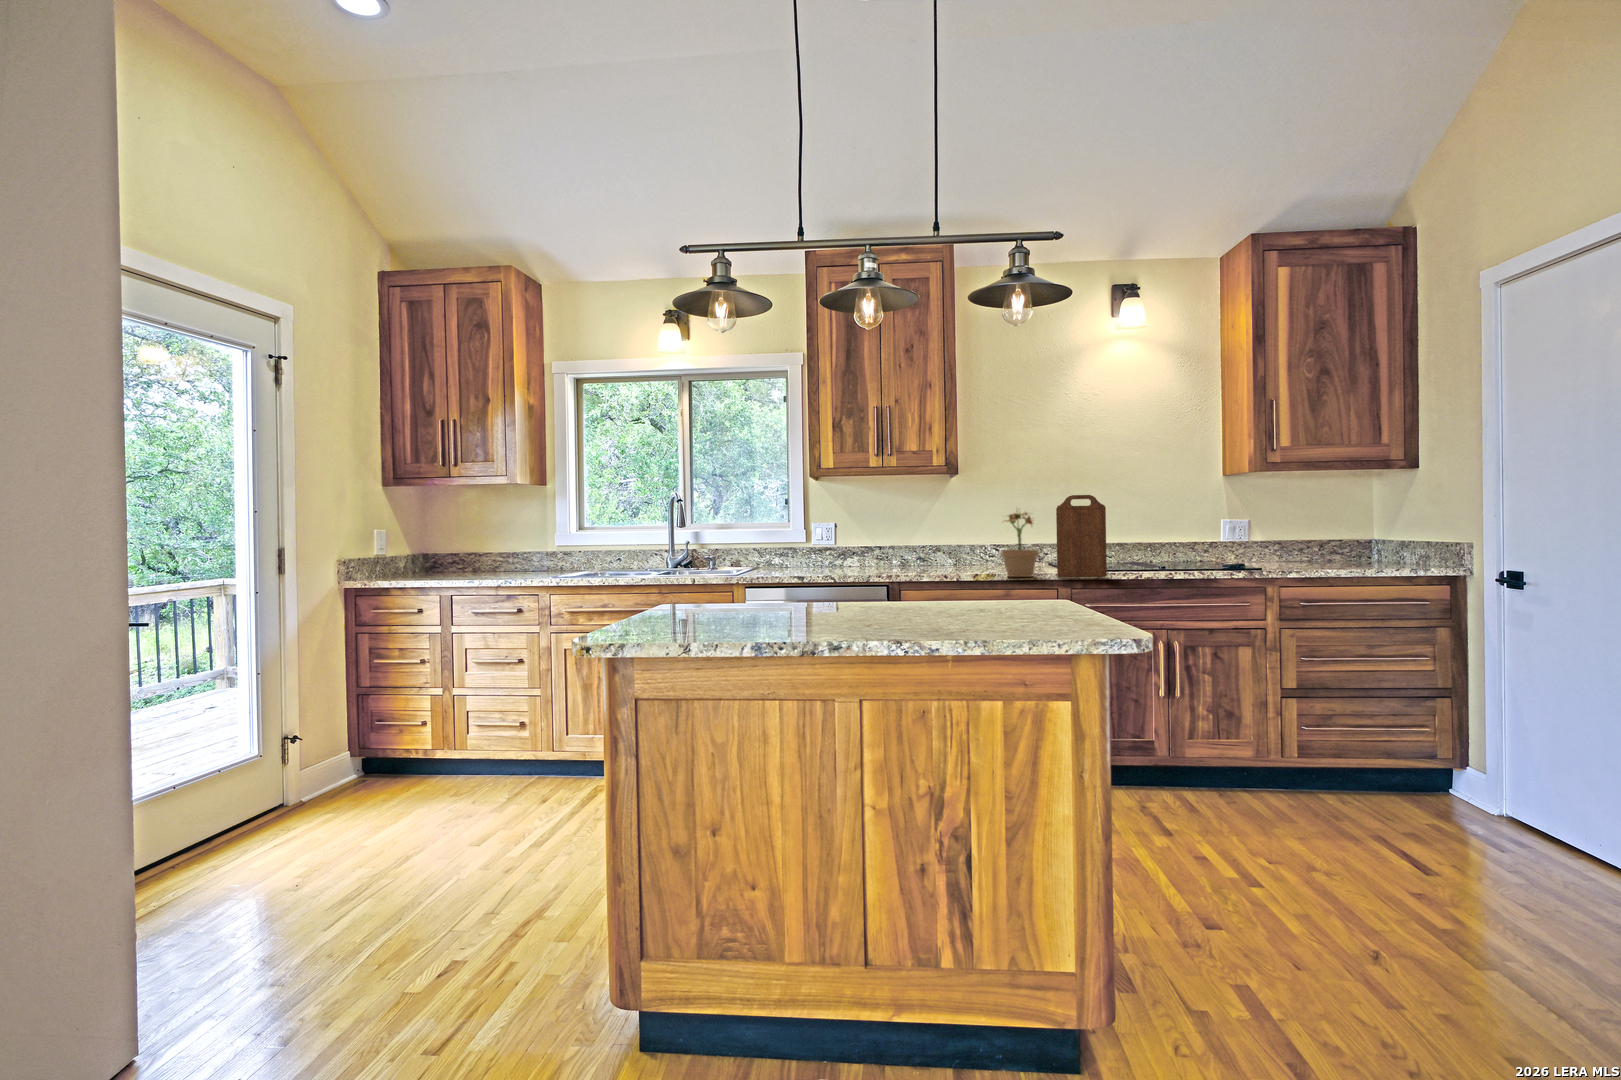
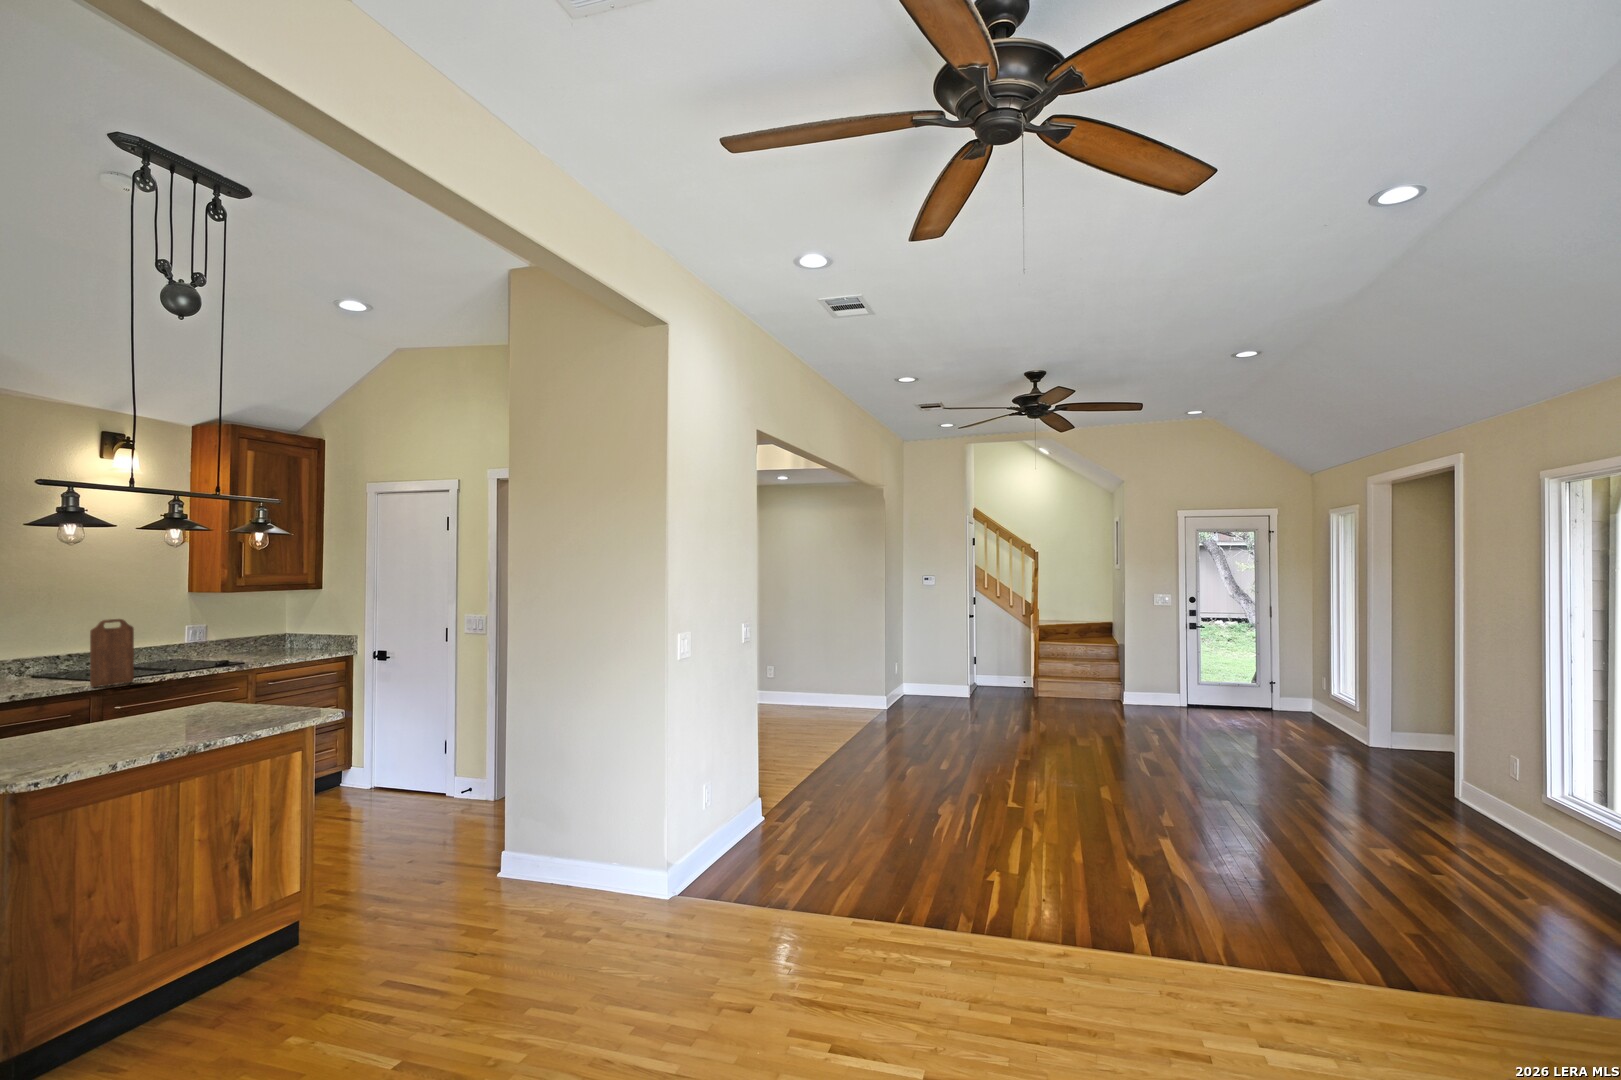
potted plant: present [1001,511,1039,577] -> none [27,632,69,693]

